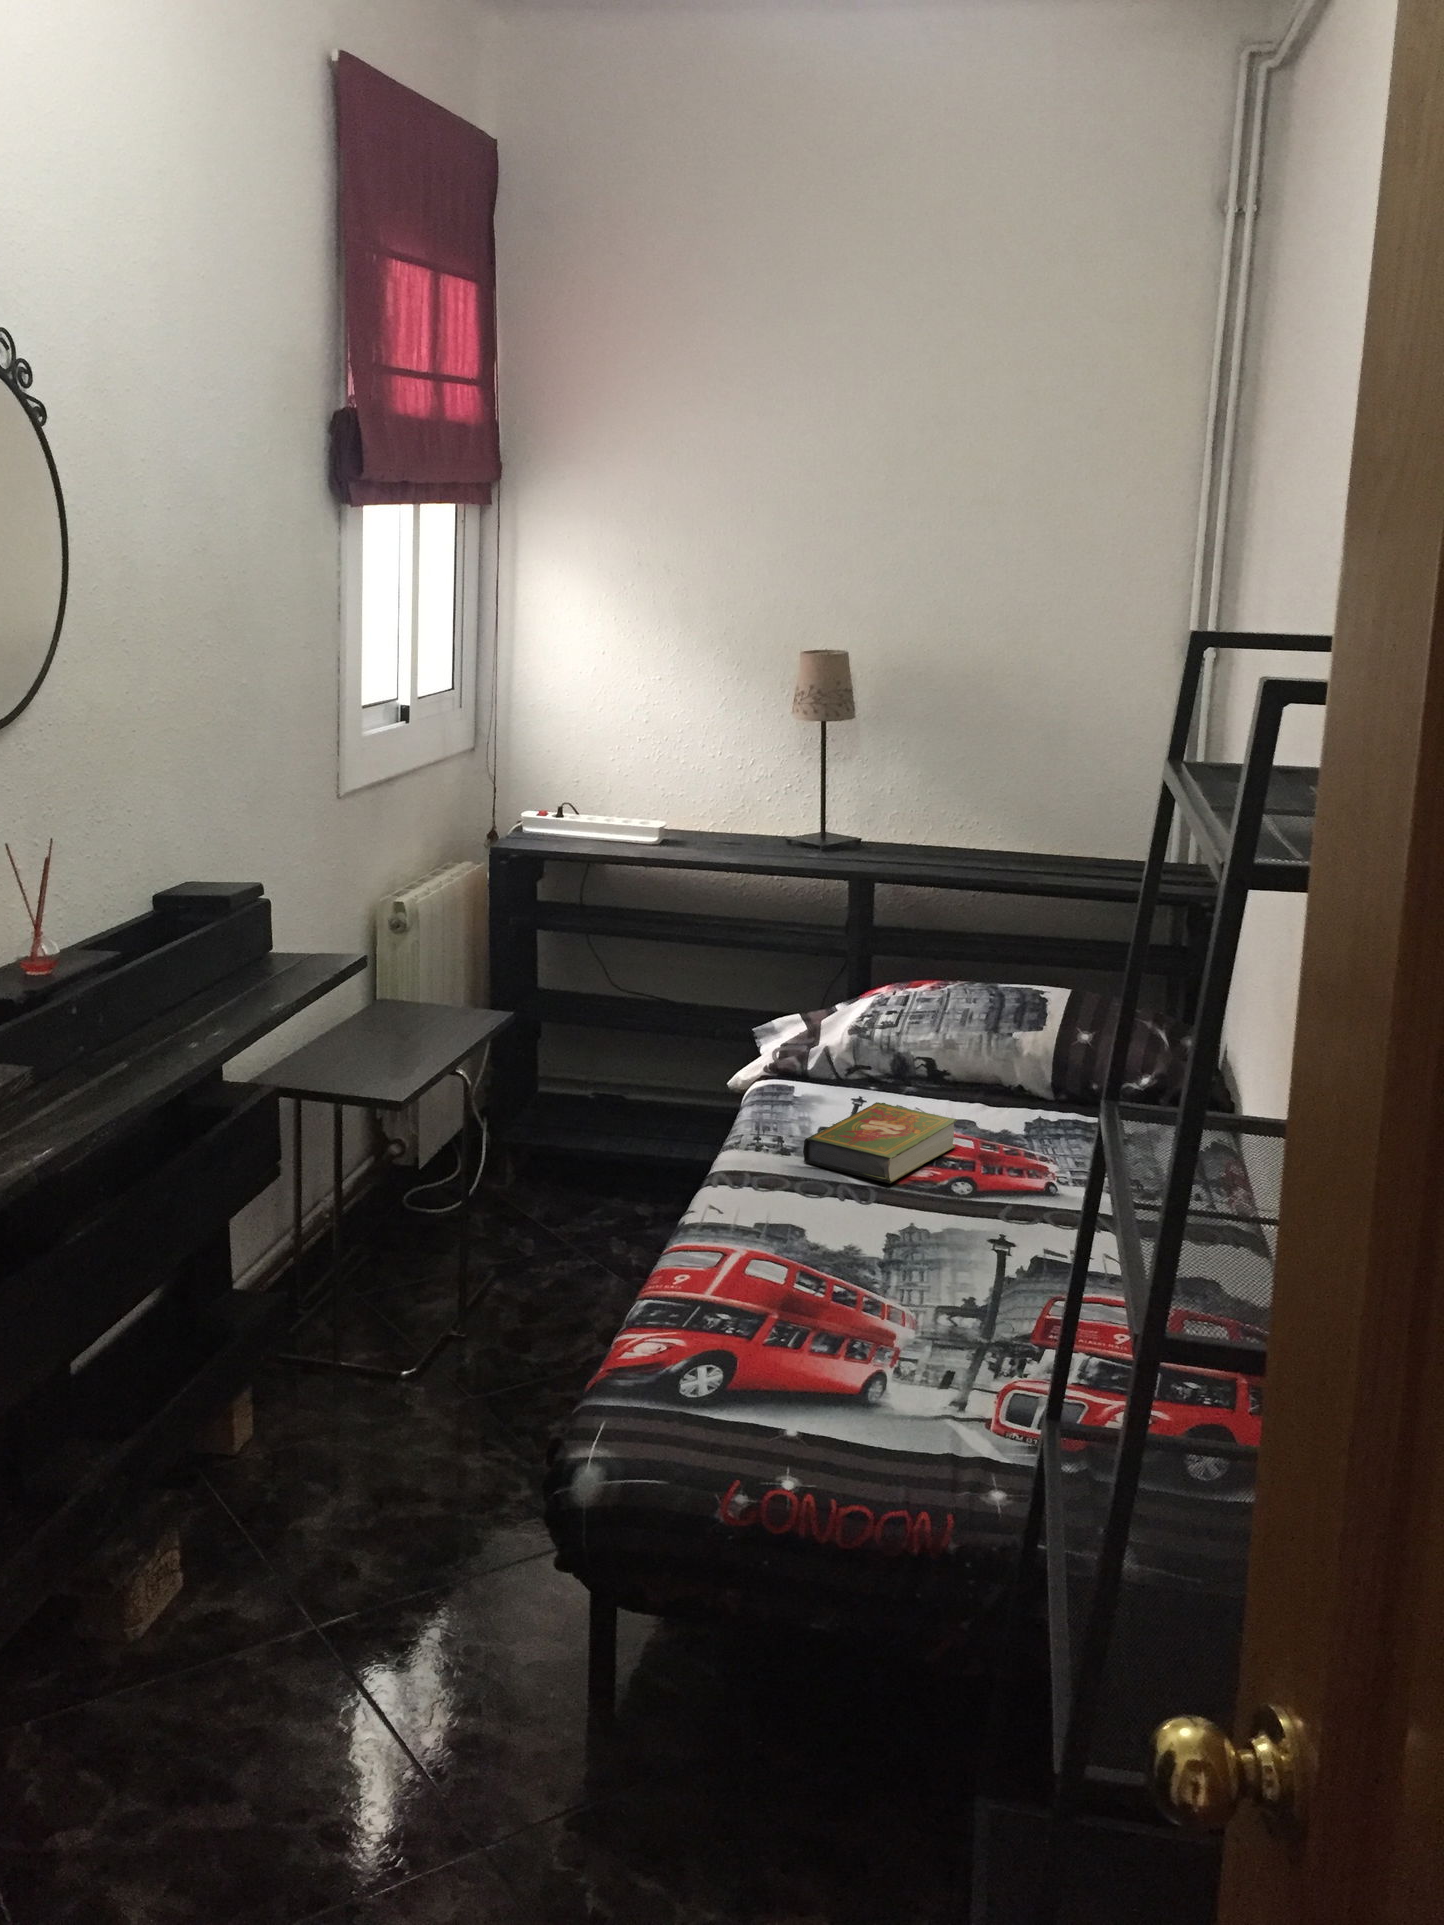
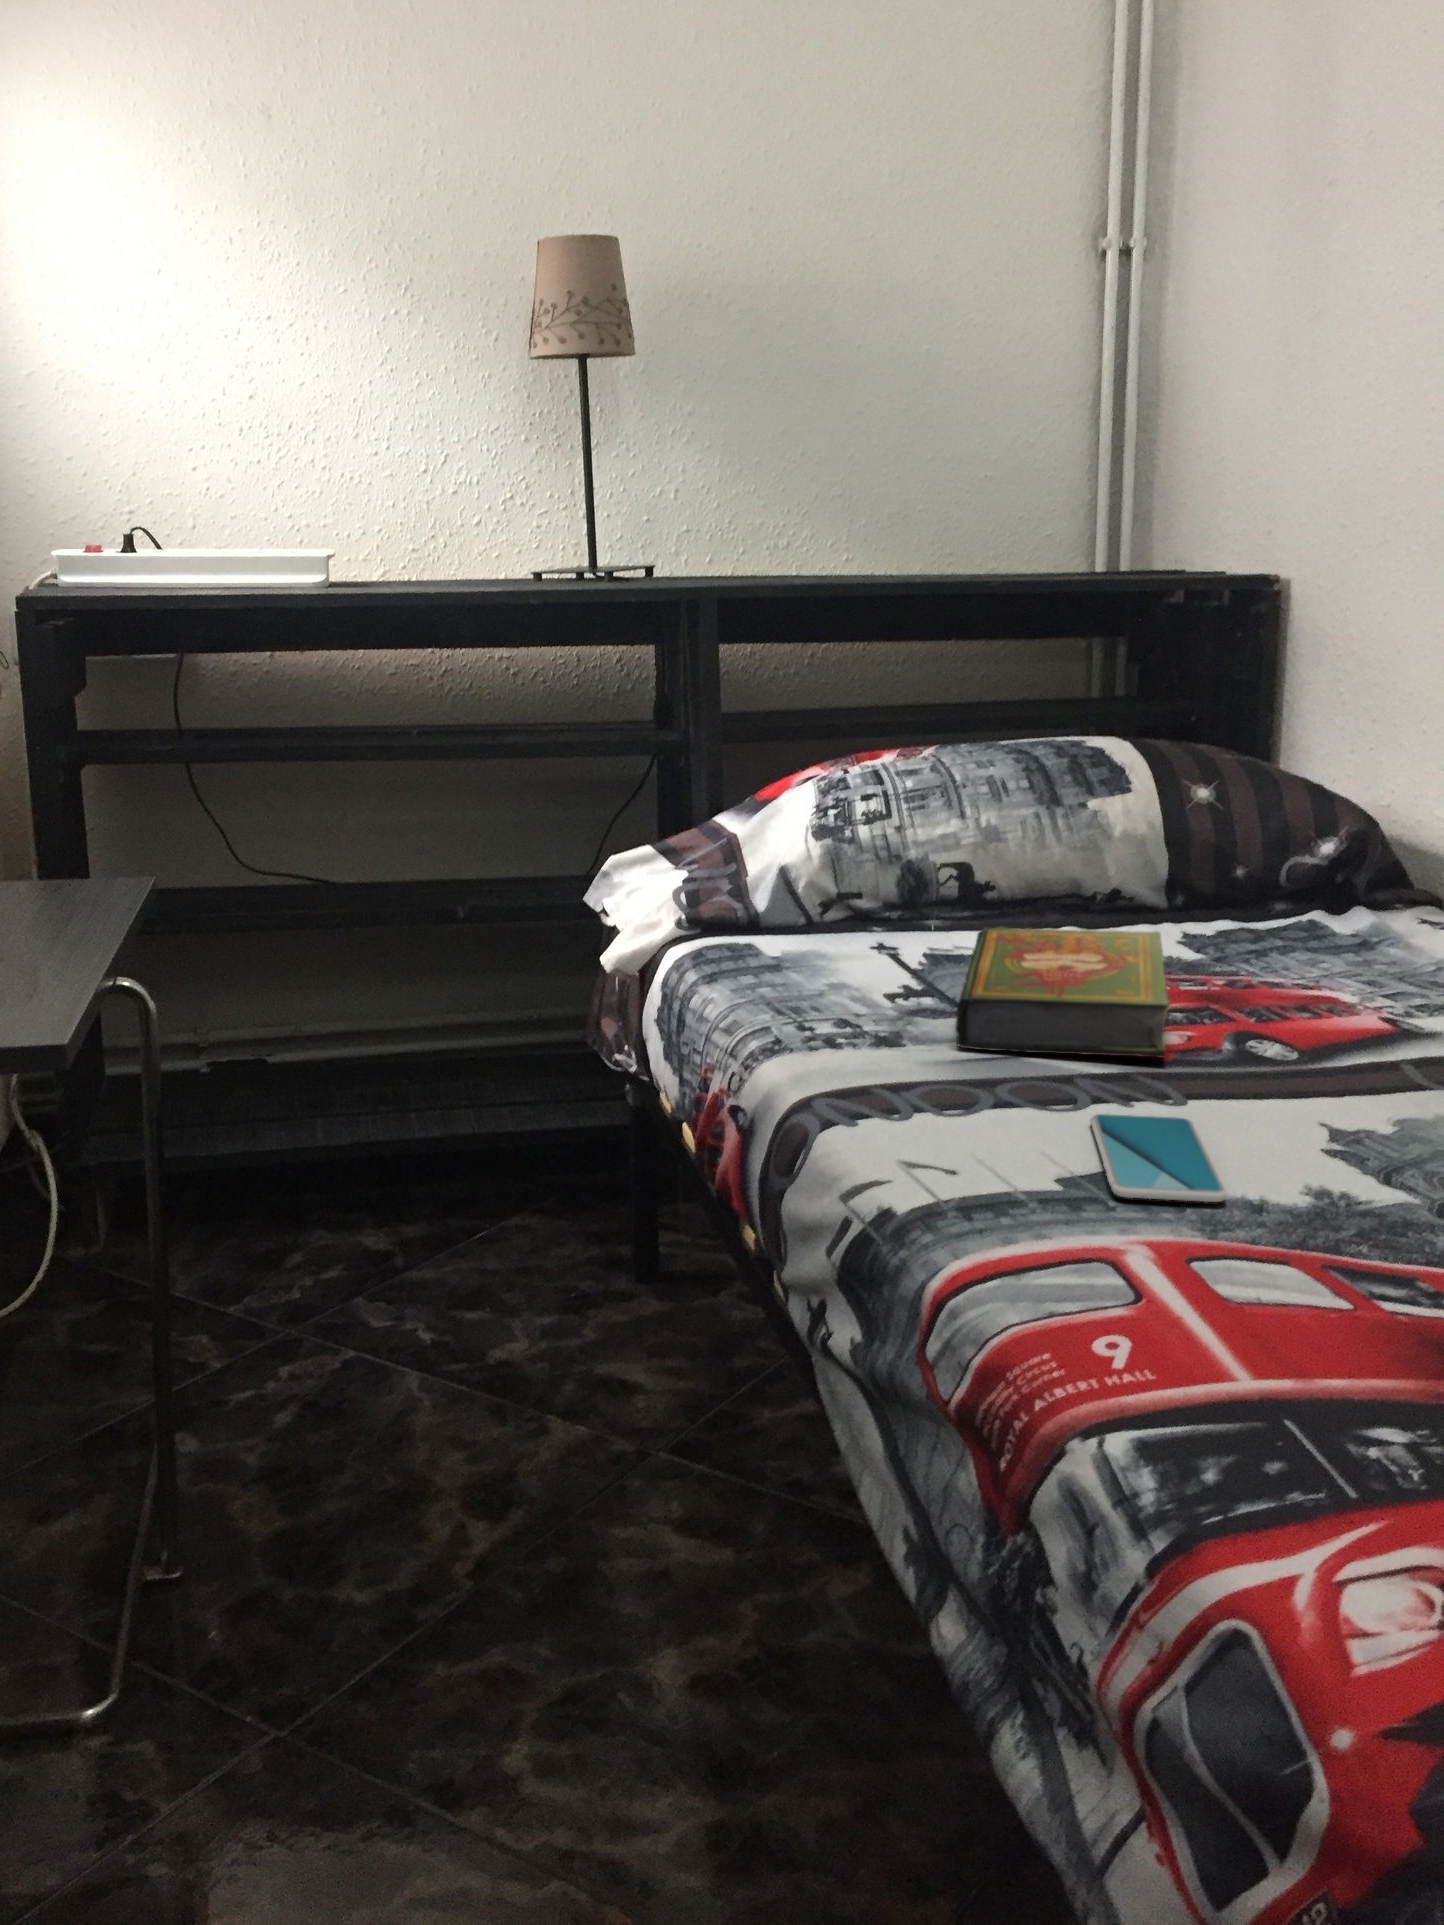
smartphone: none [774,1202,853,1244] -> present [1090,1114,1227,1202]

